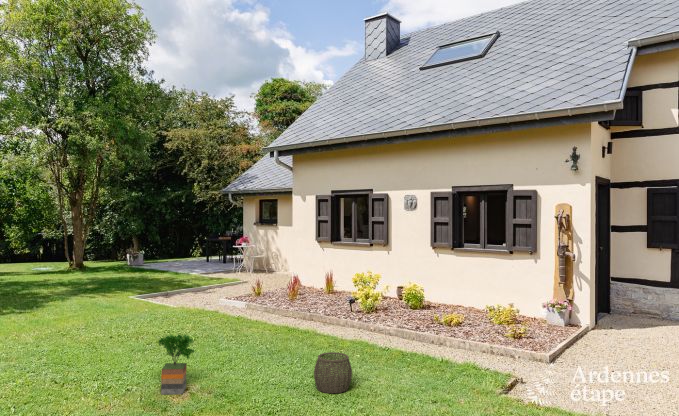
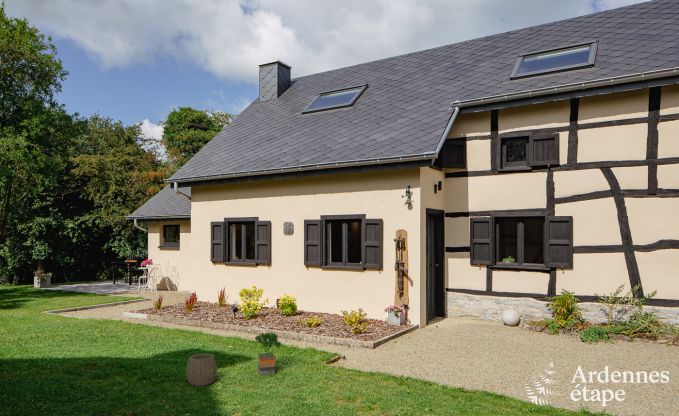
potted tree: present [158,334,194,395] -> present [255,333,281,375]

